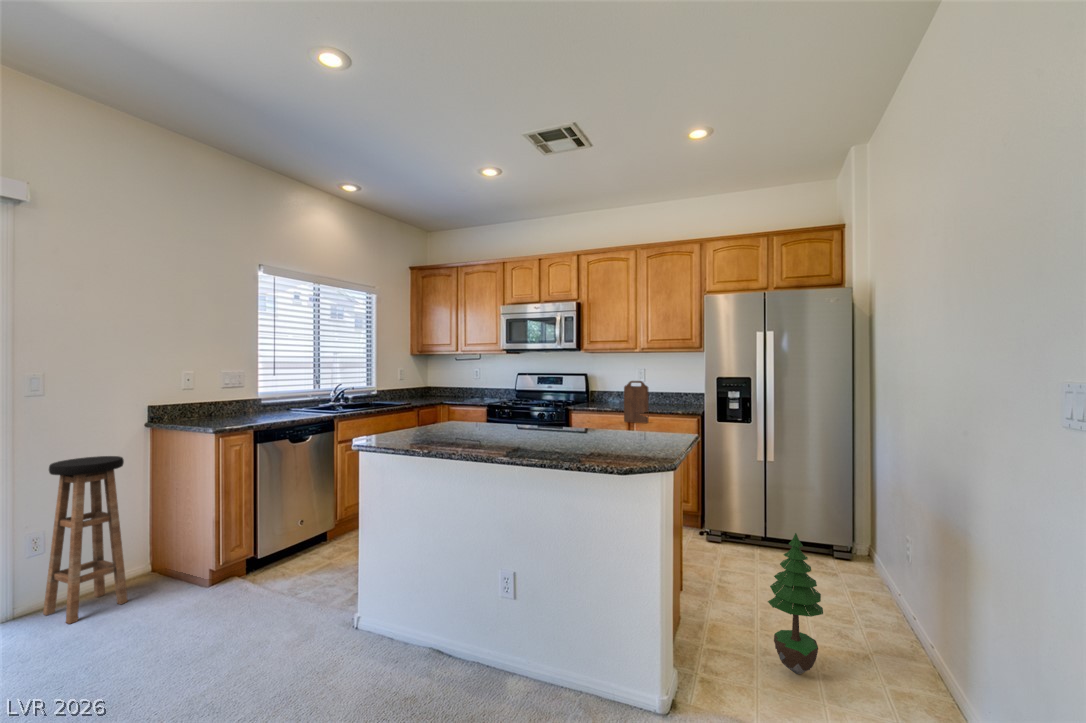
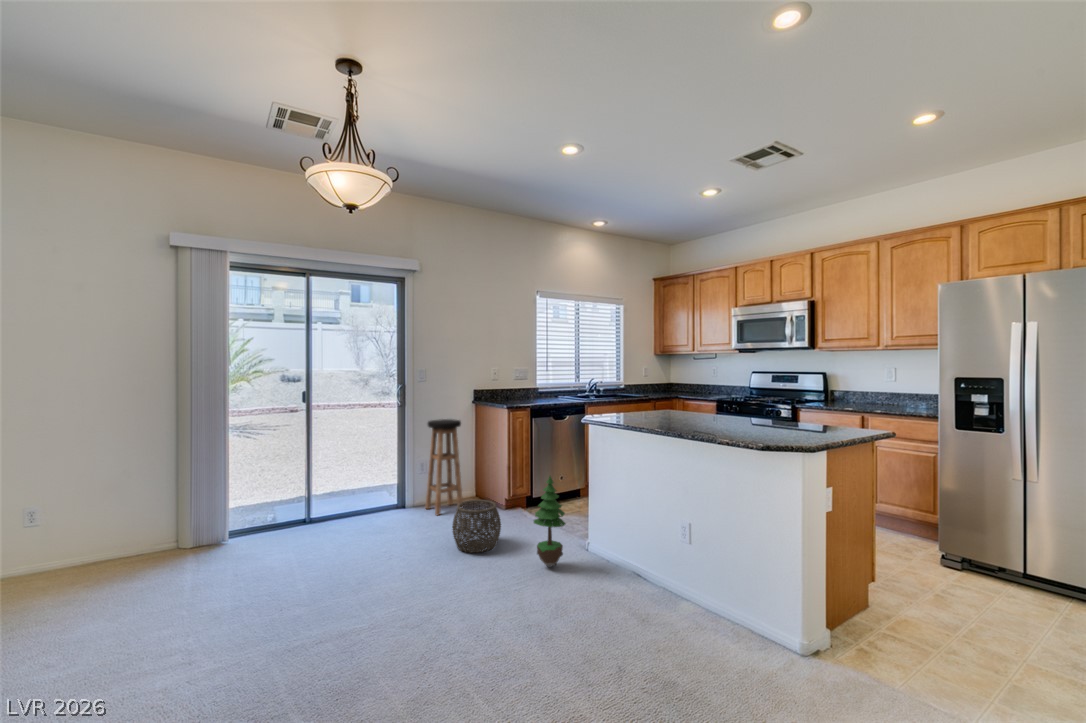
cutting board: present [624,381,649,423] -> none [857,380,886,425]
potted tree: present [768,533,823,674] -> present [534,476,566,567]
woven basket: none [106,586,209,689] -> present [452,500,501,553]

